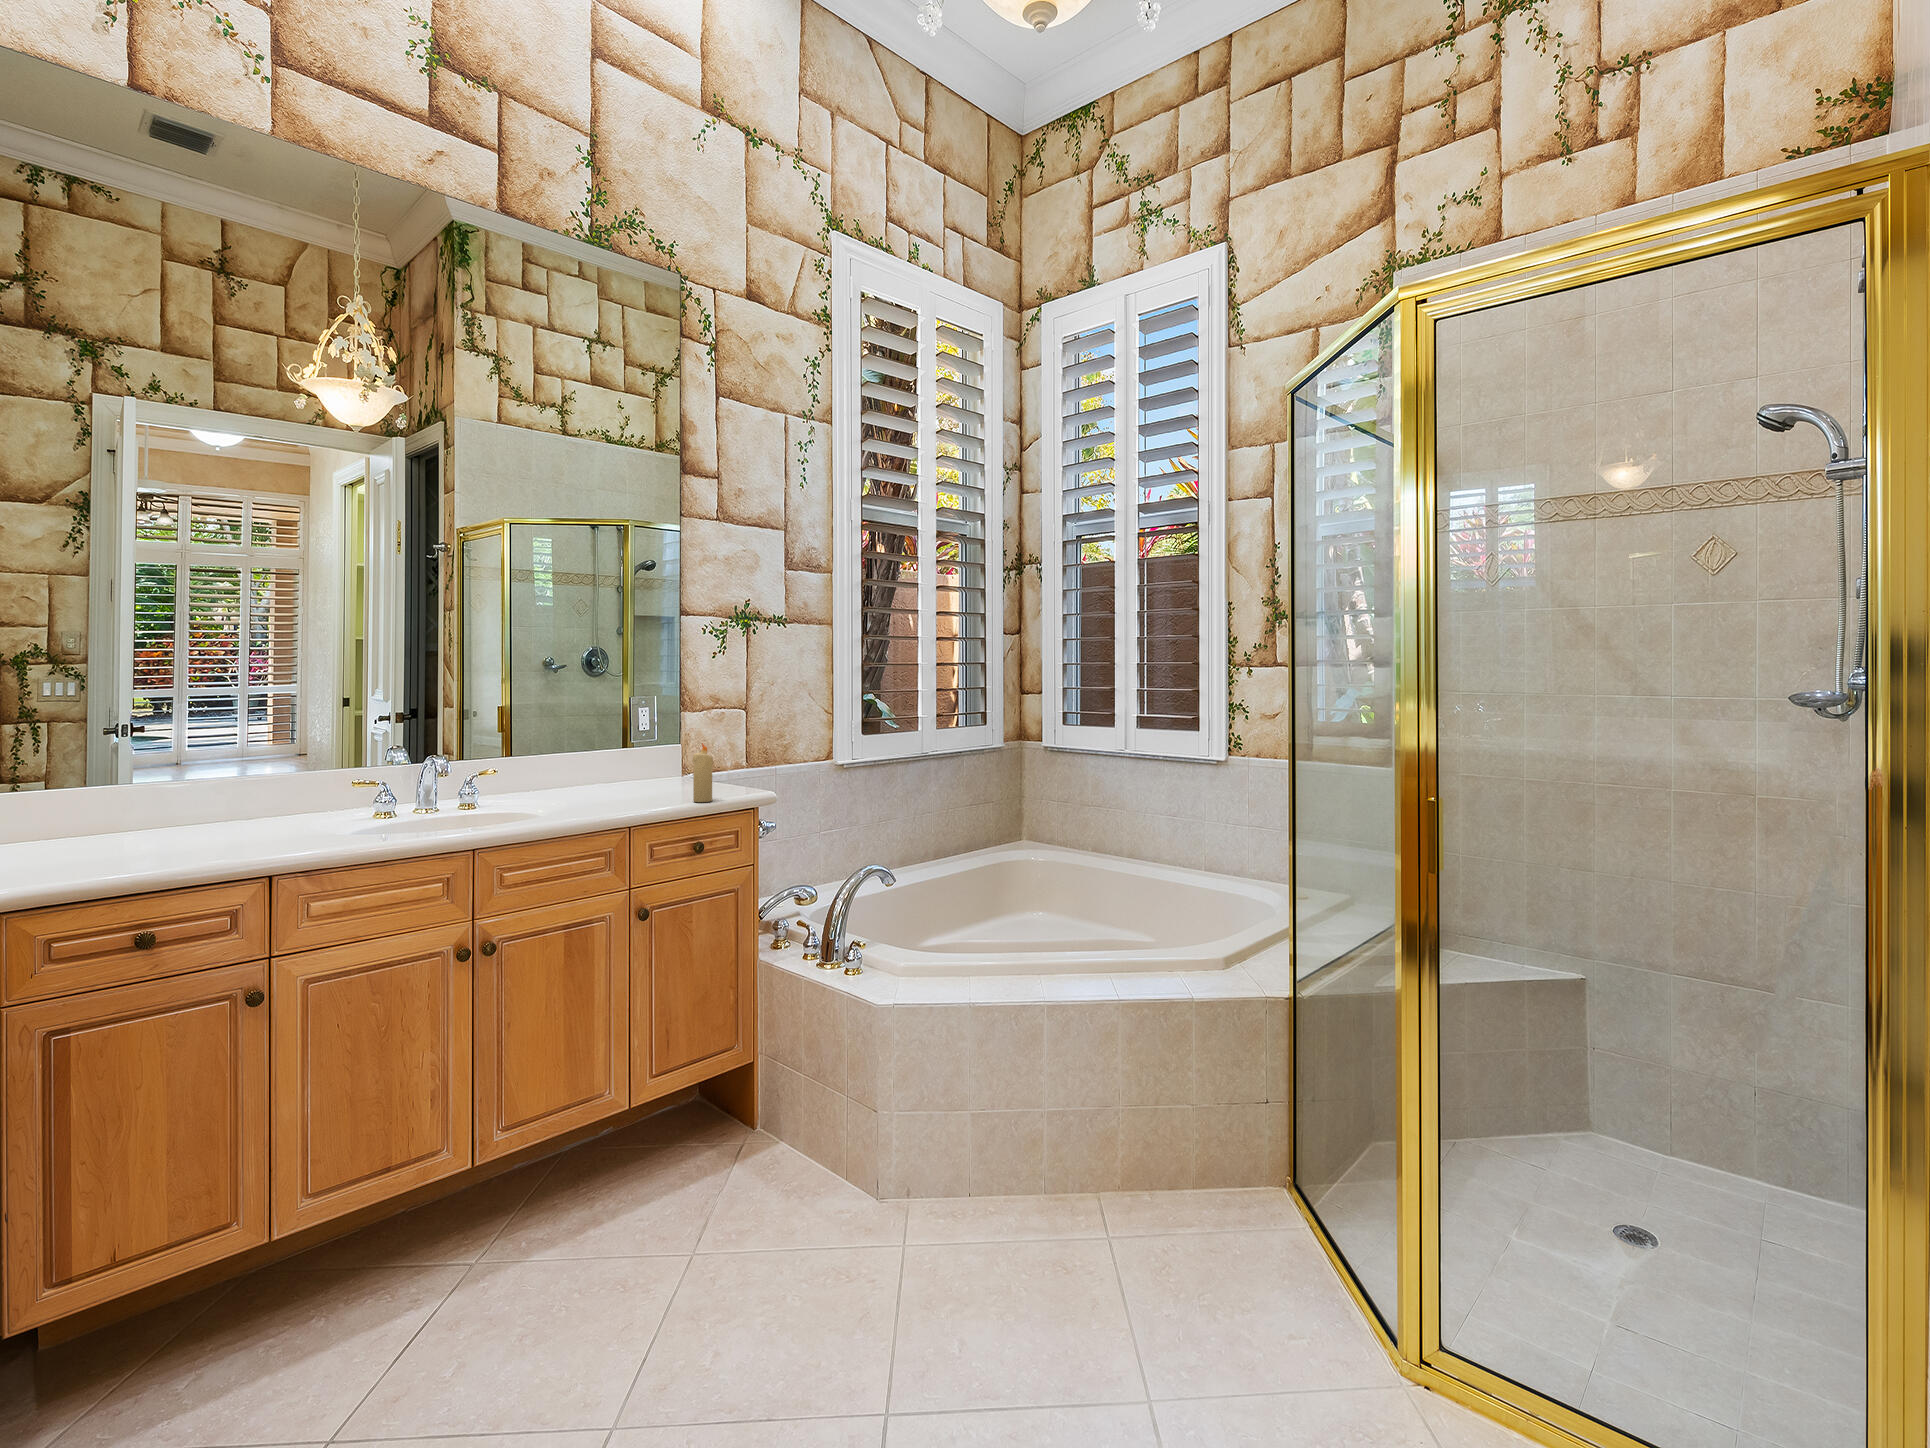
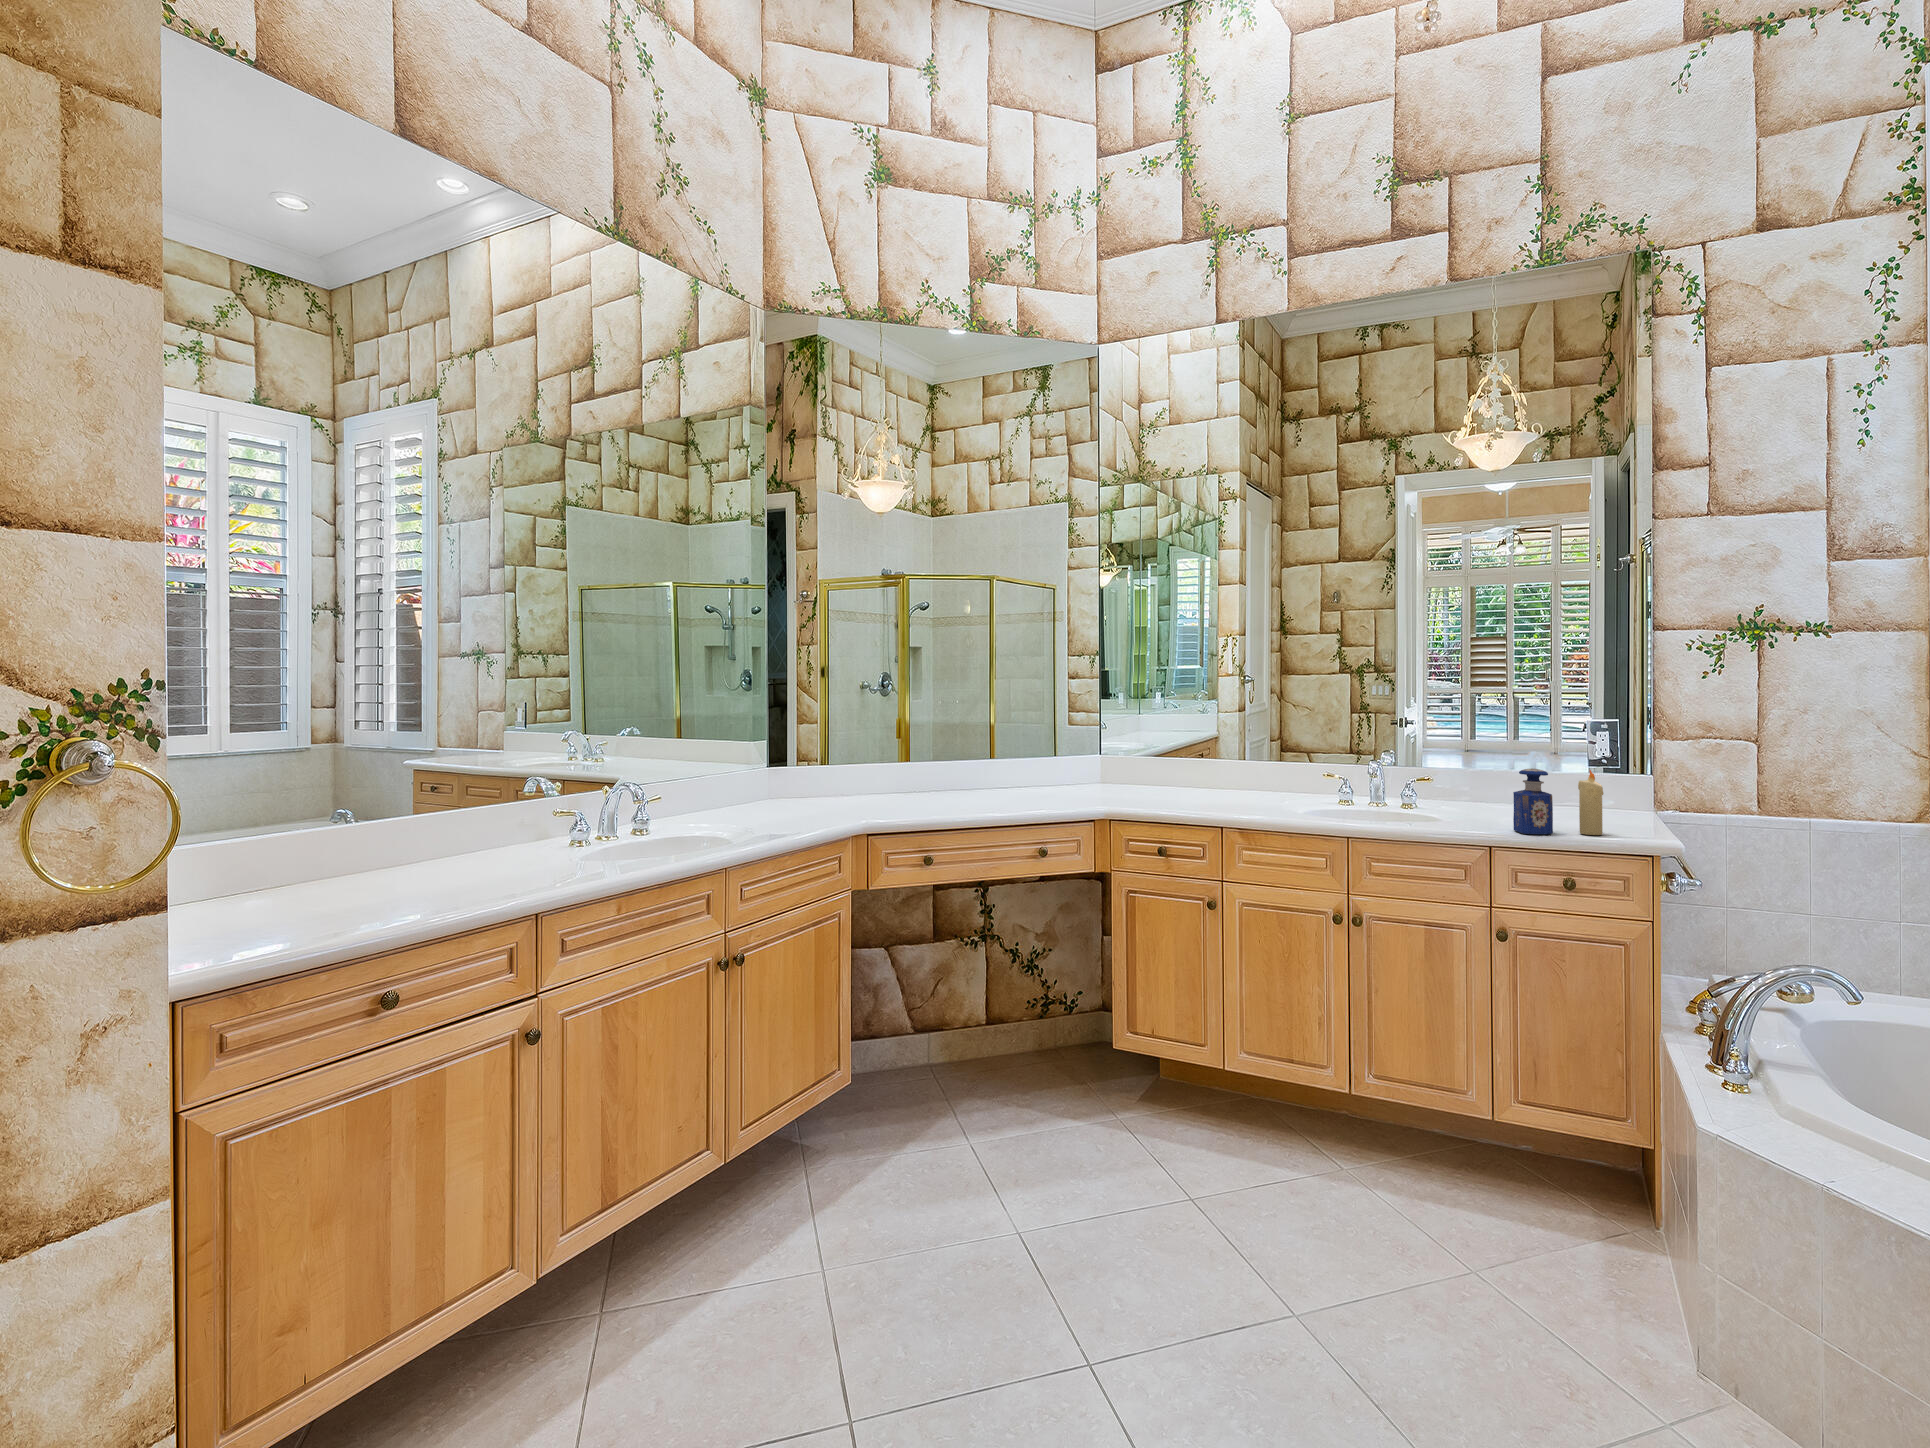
perfume bottle: none [646,747,682,810] -> present [1513,769,1553,834]

